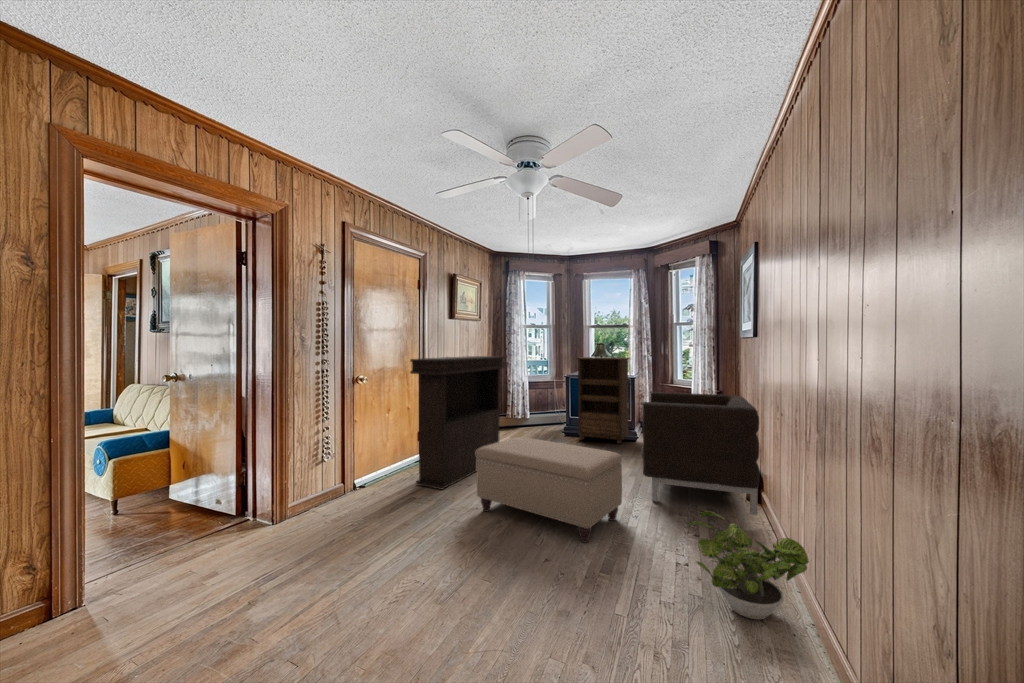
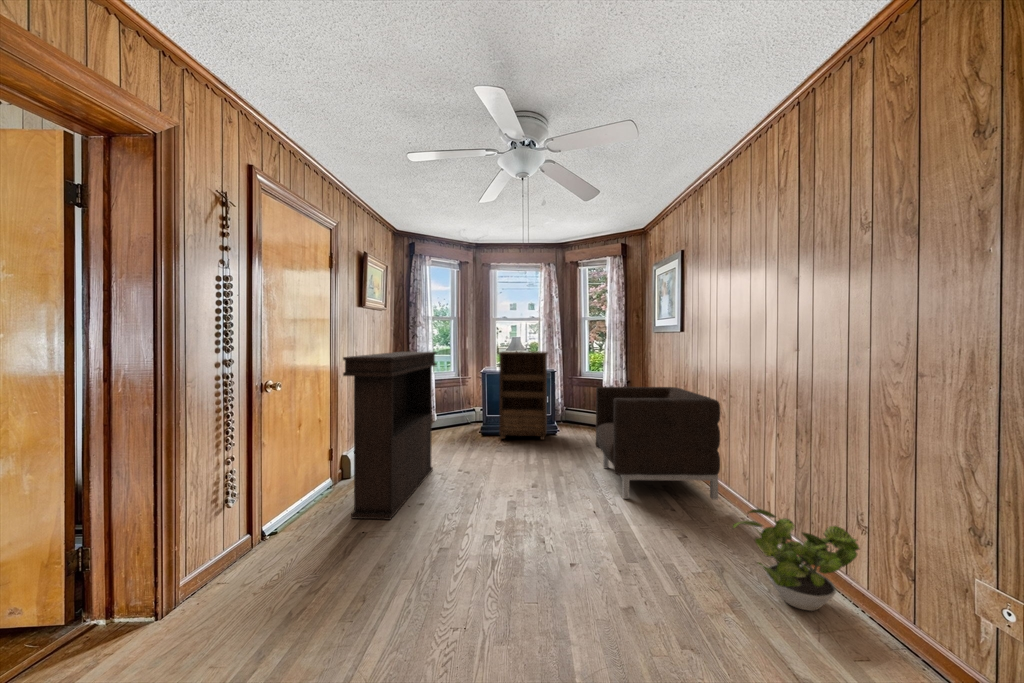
ottoman: present [476,437,622,543] -> none [454,446,613,559]

